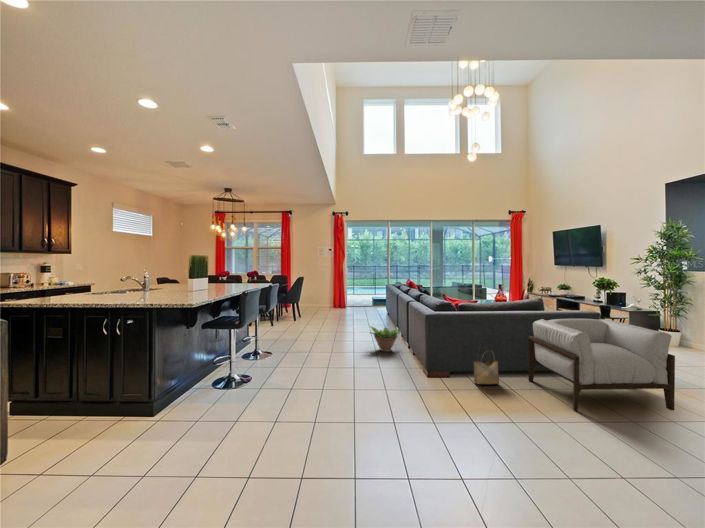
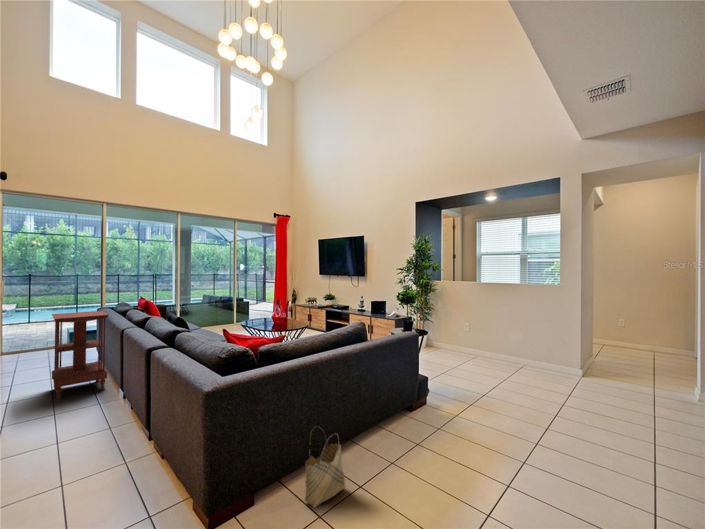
side table: none [368,285,392,328] -> present [52,311,109,399]
armchair: present [529,319,675,411] -> none [372,343,528,512]
decorative plant: present [370,326,401,352] -> none [36,405,134,470]

